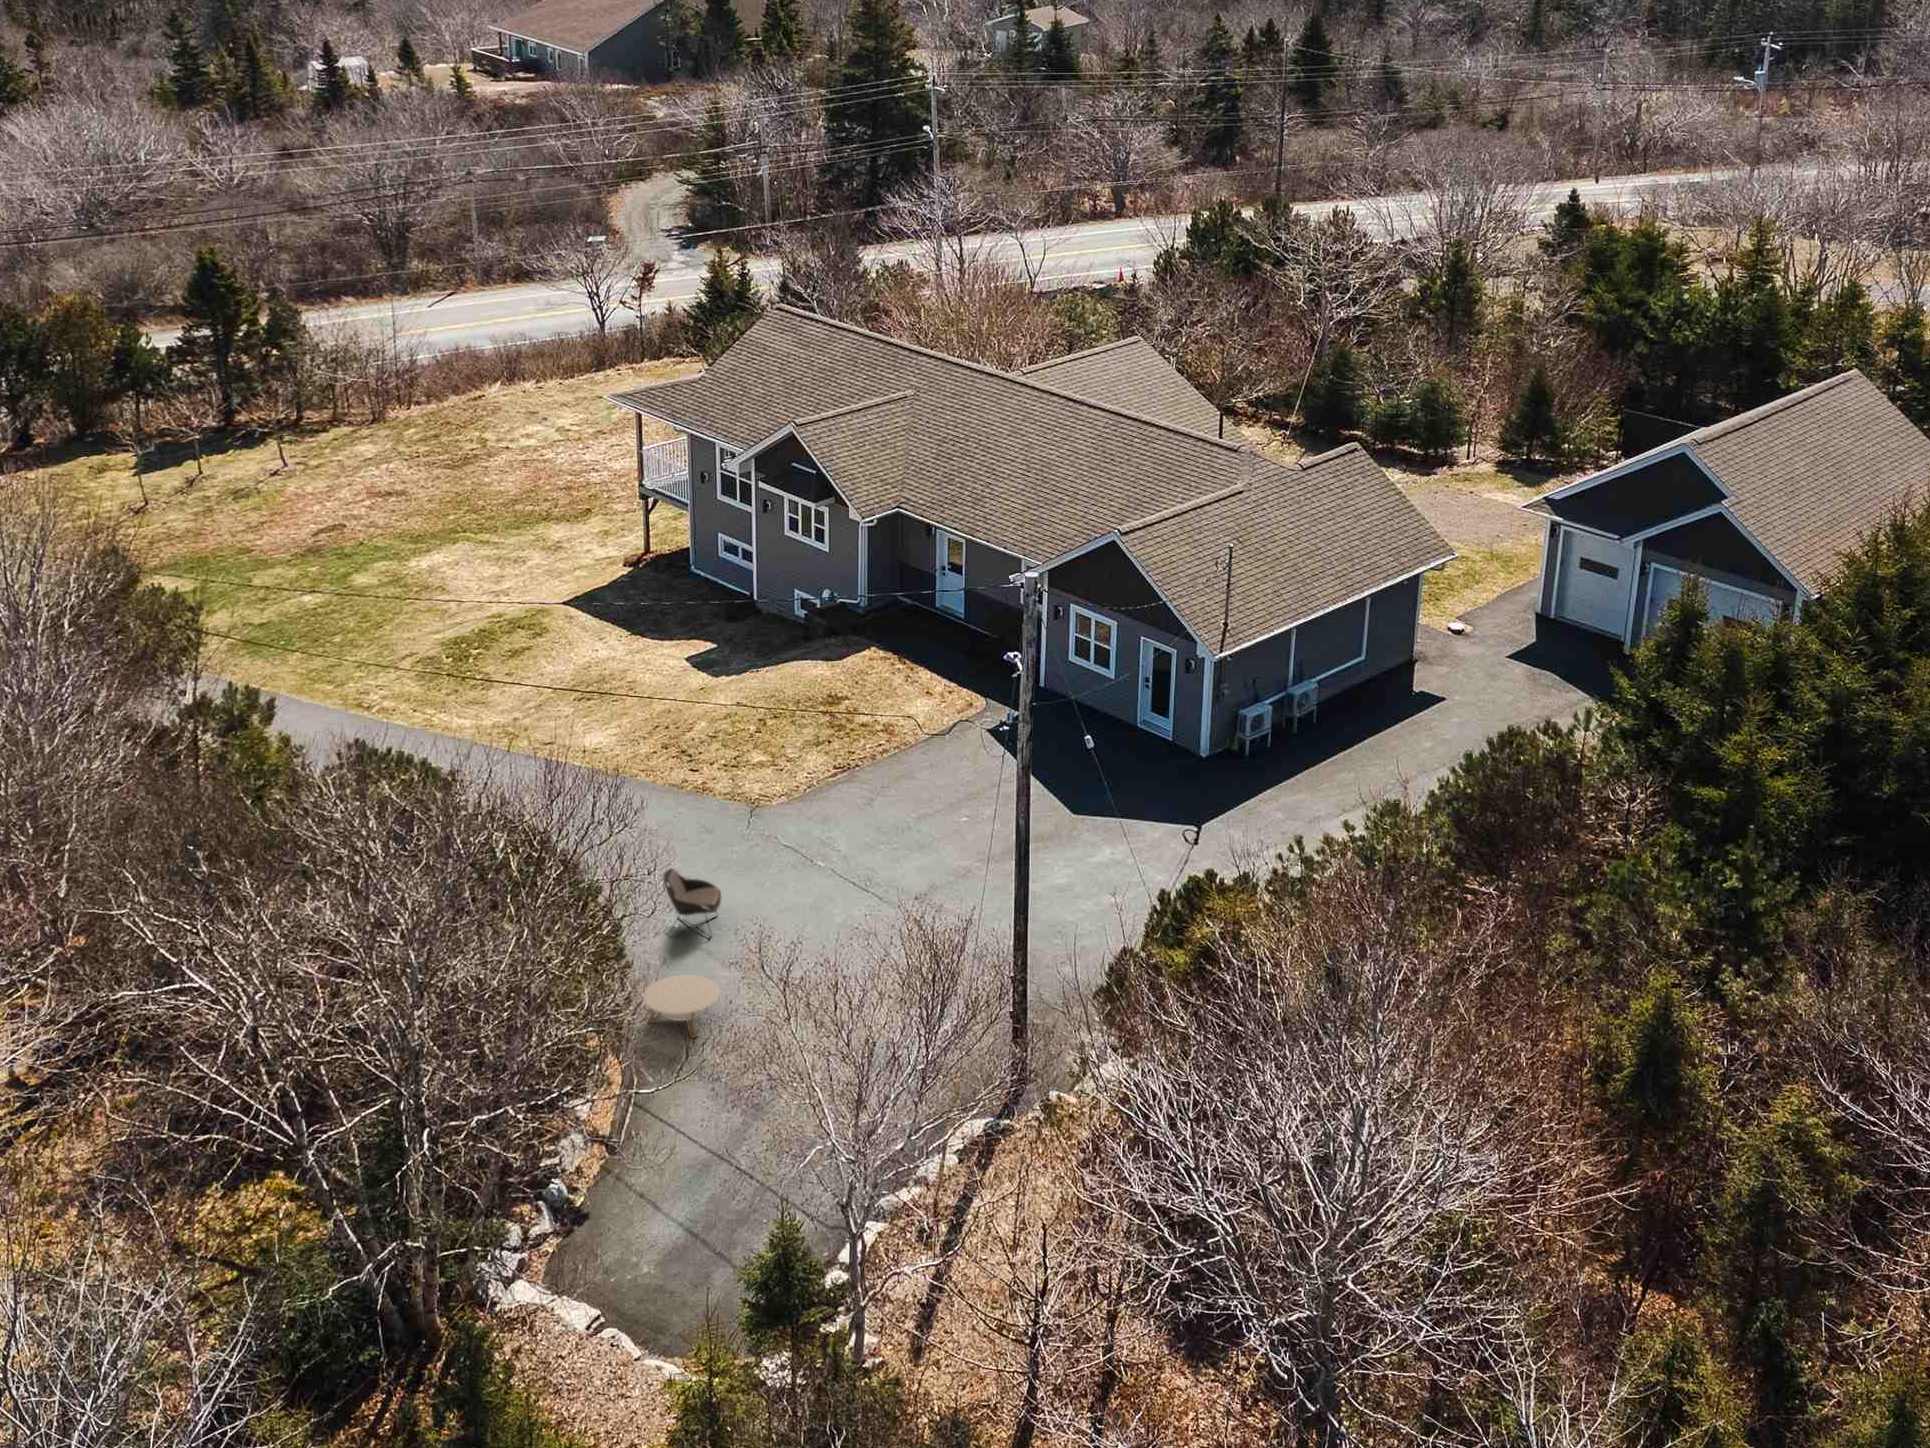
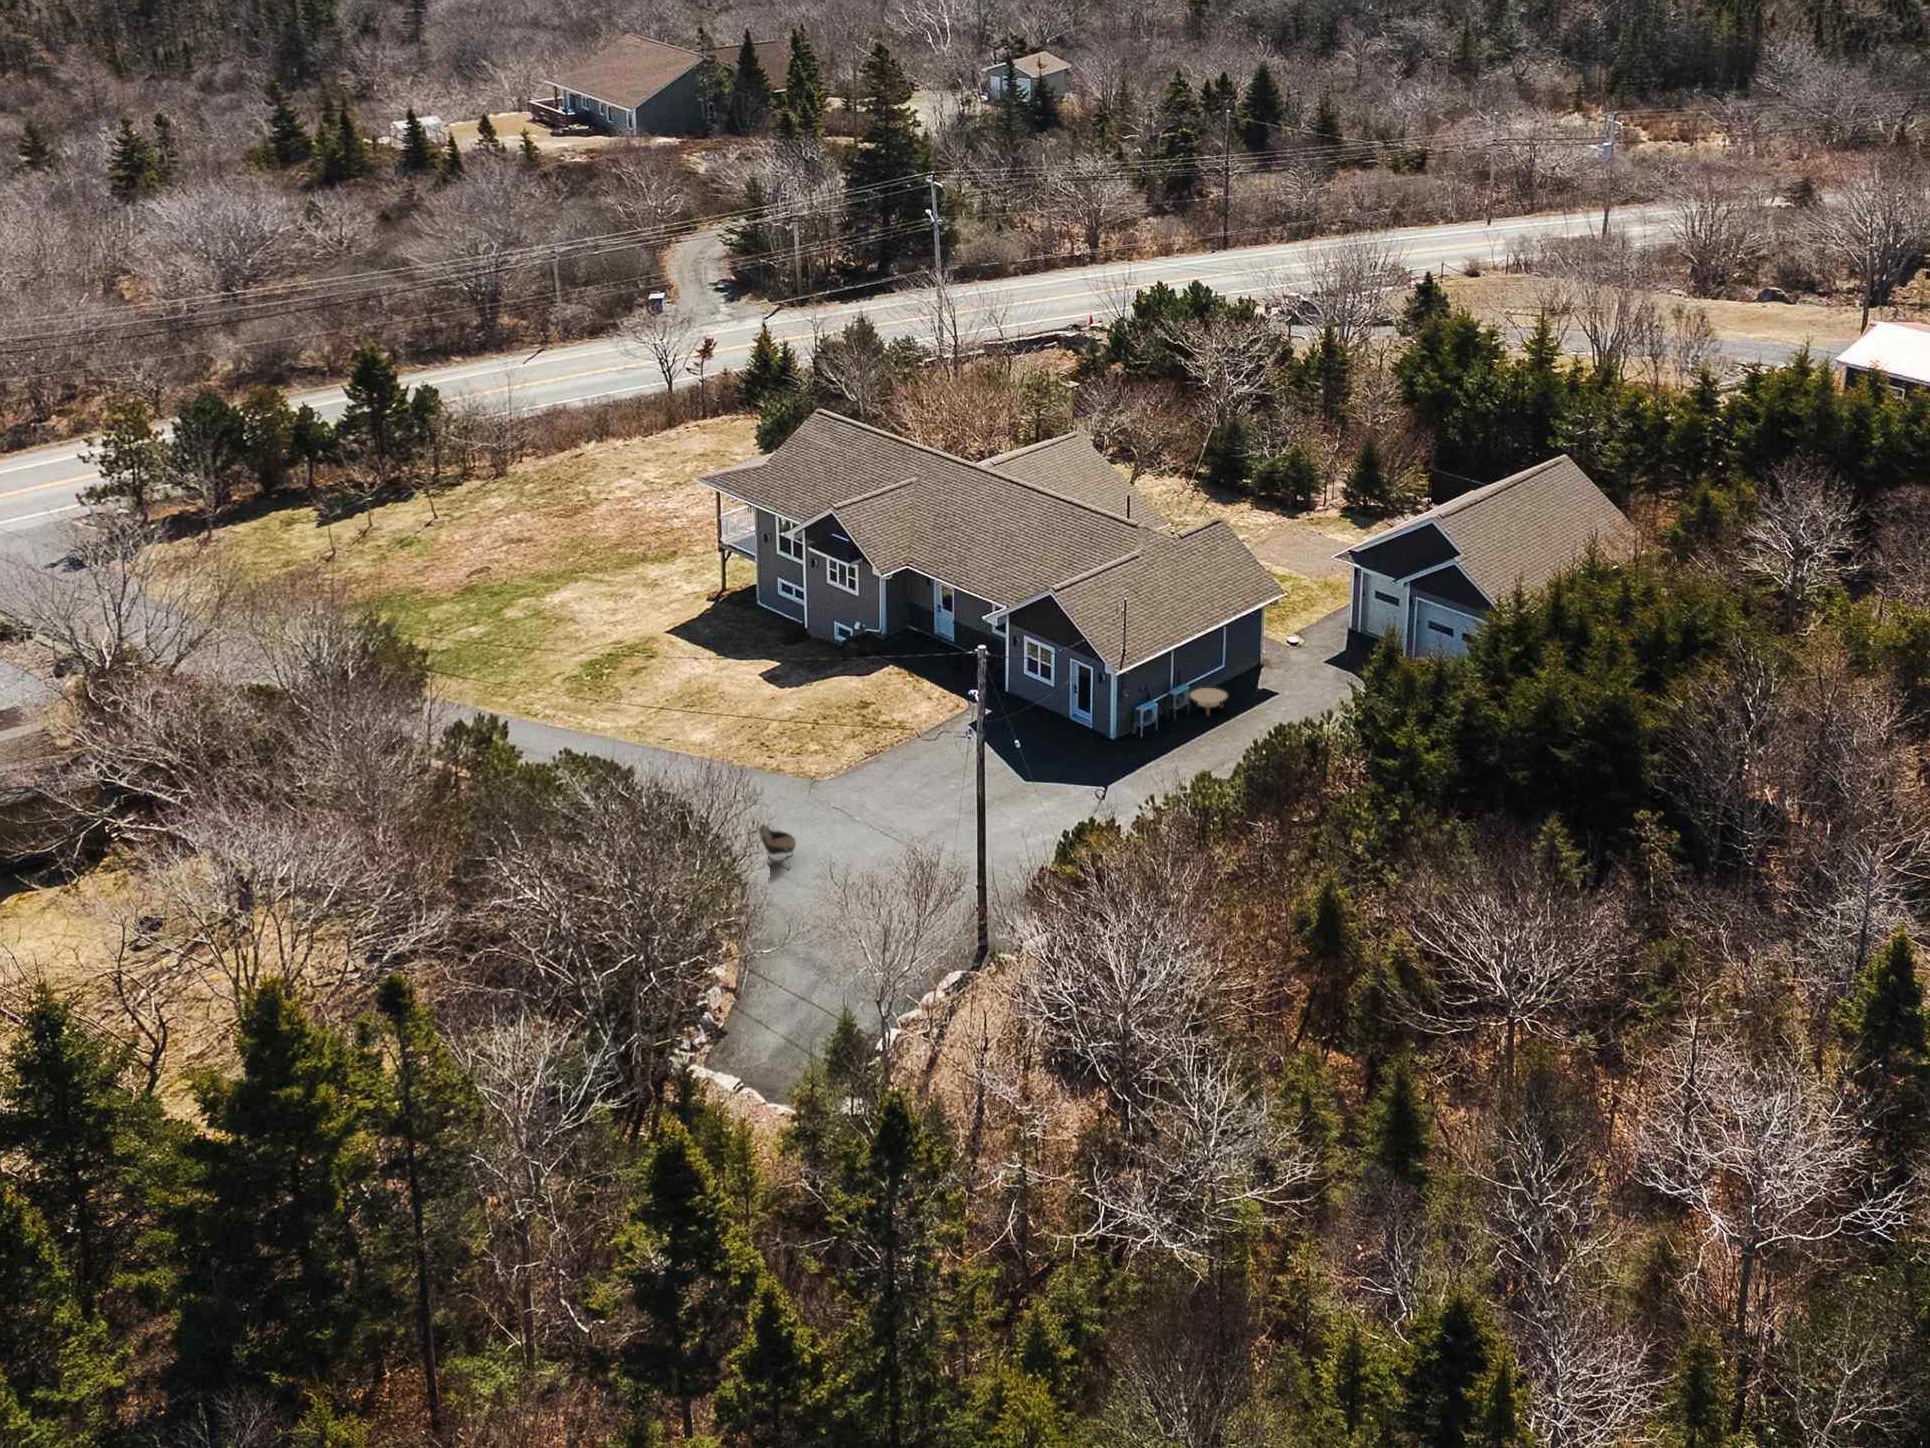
round table: present [643,975,720,1038] -> present [1190,688,1227,716]

